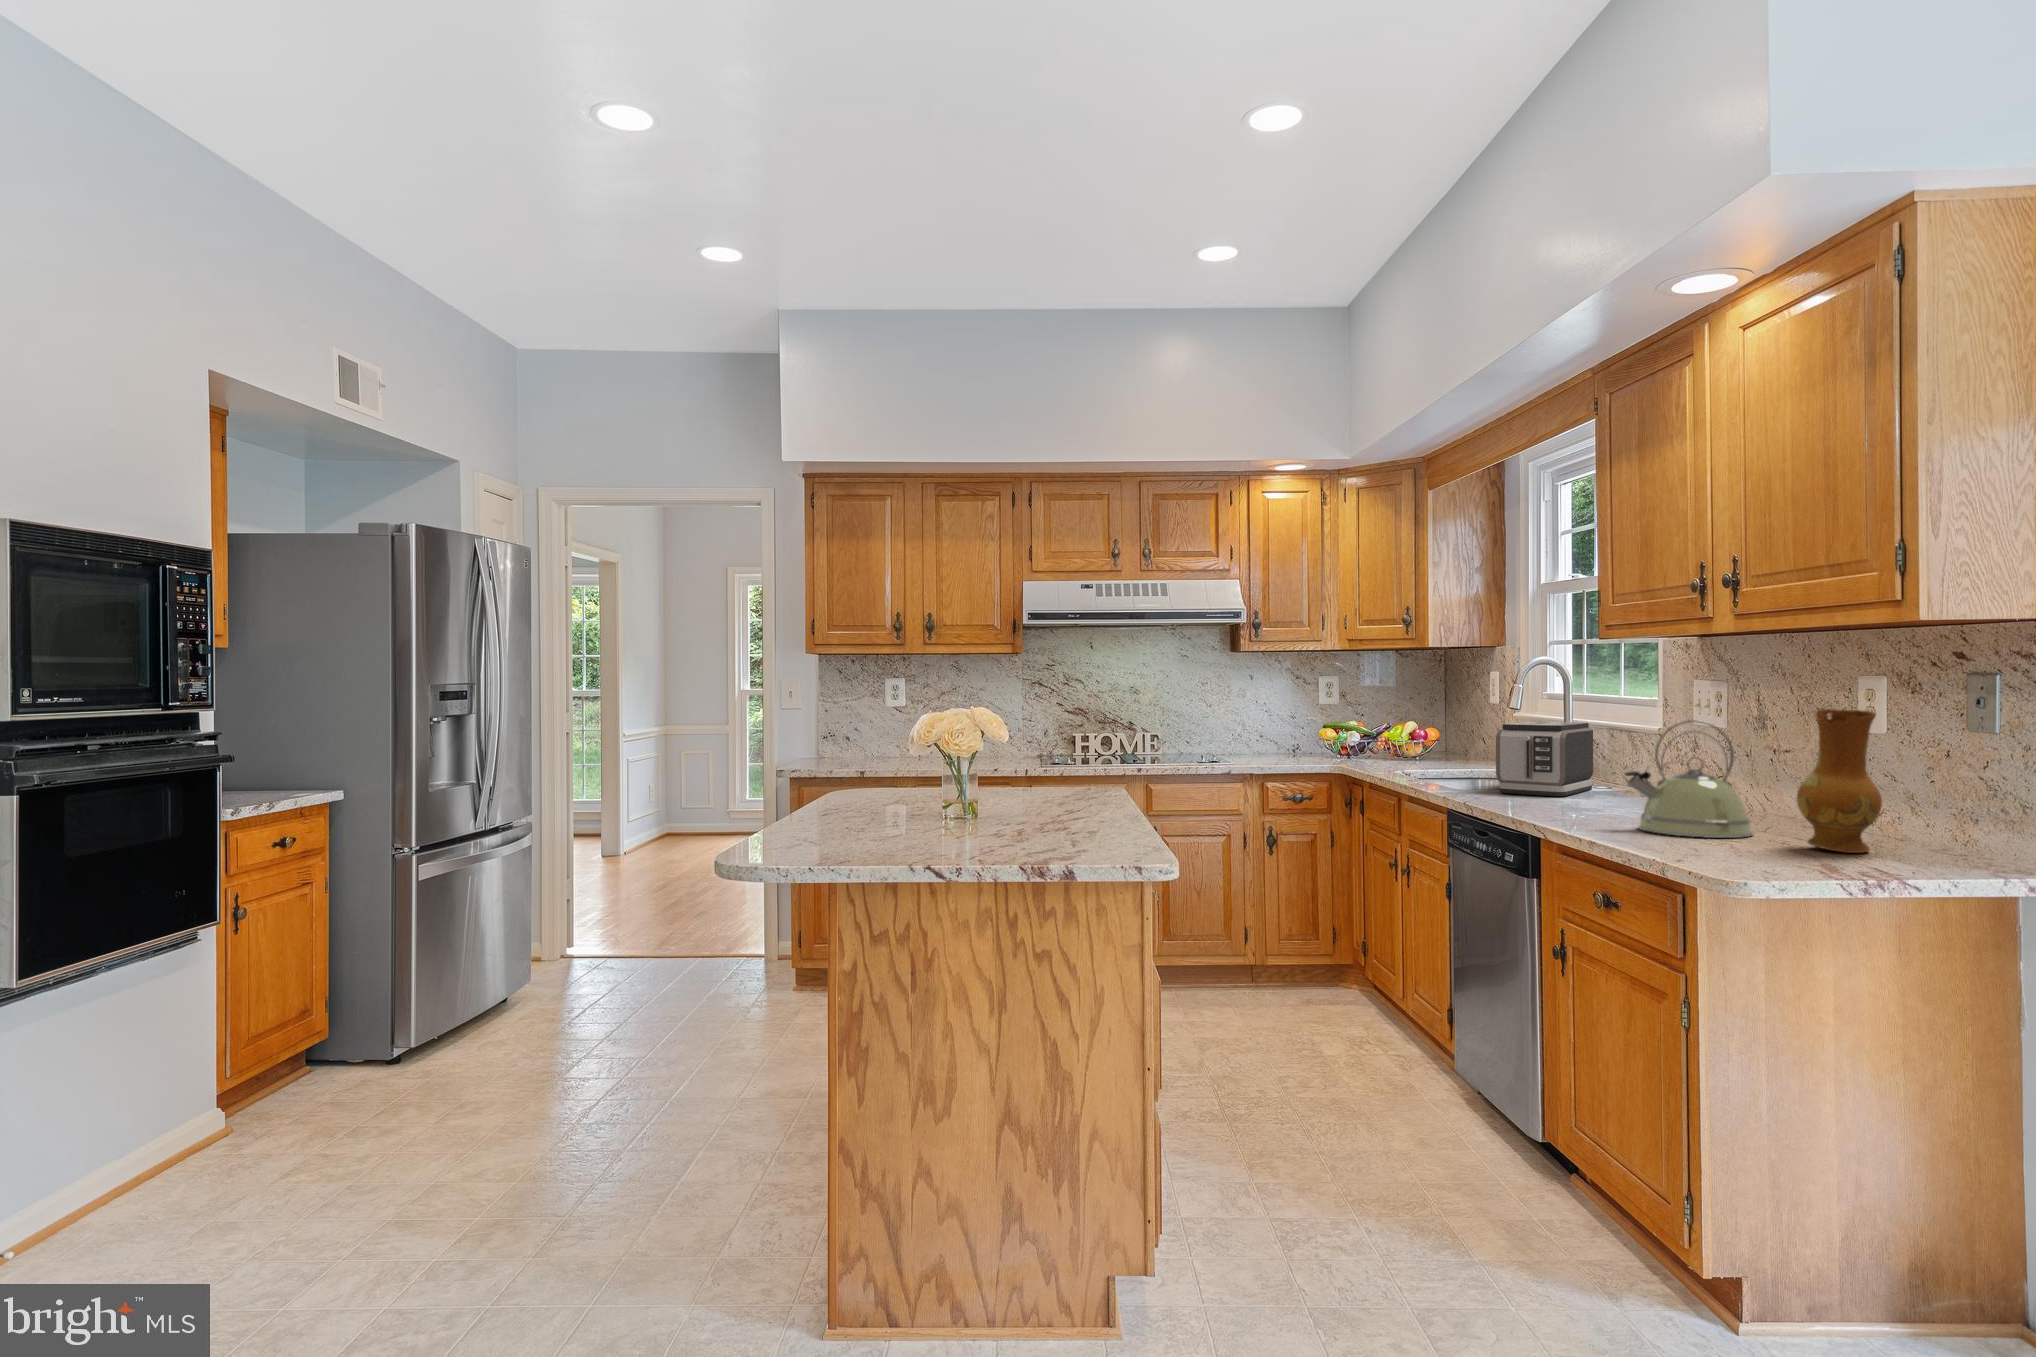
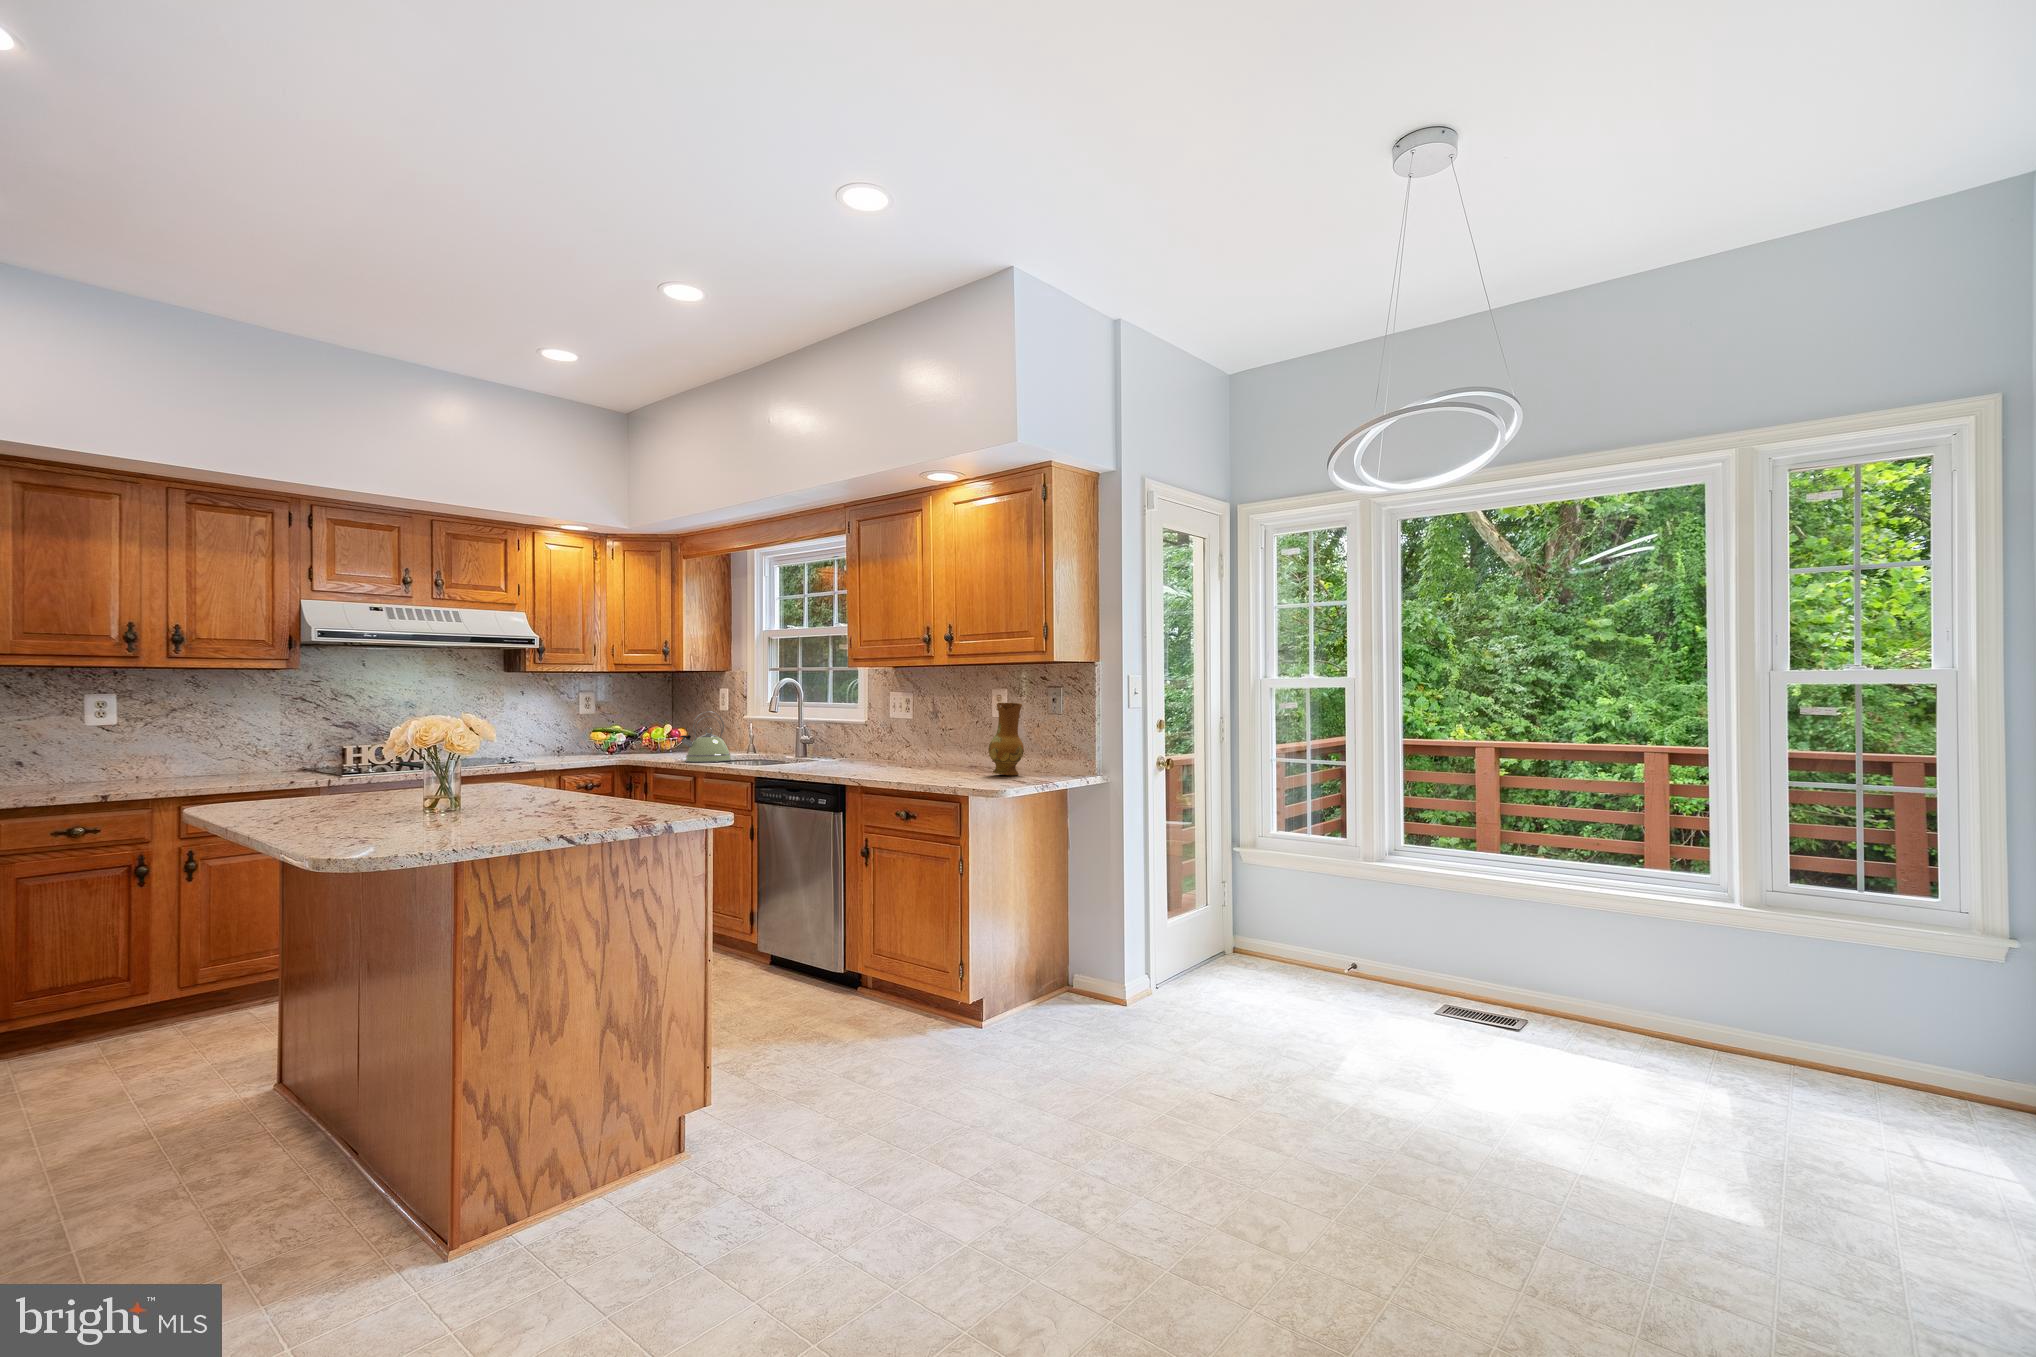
kettle: present [1625,720,1753,838] -> present [680,711,731,762]
toaster: present [1496,722,1593,796] -> none [780,720,826,768]

